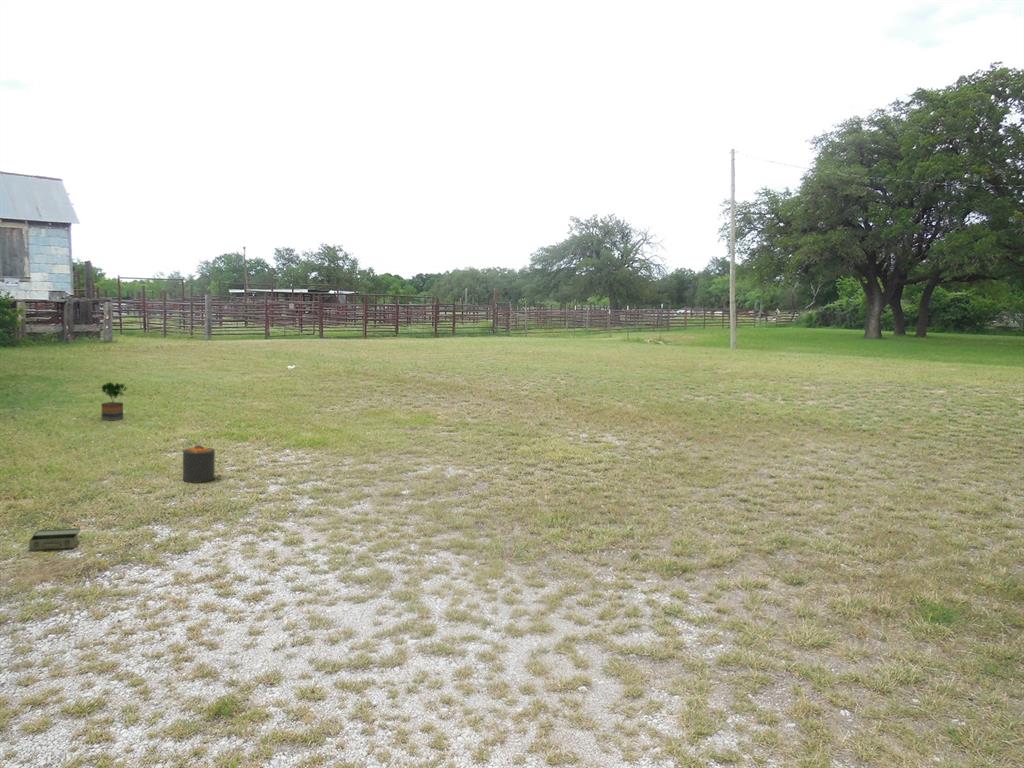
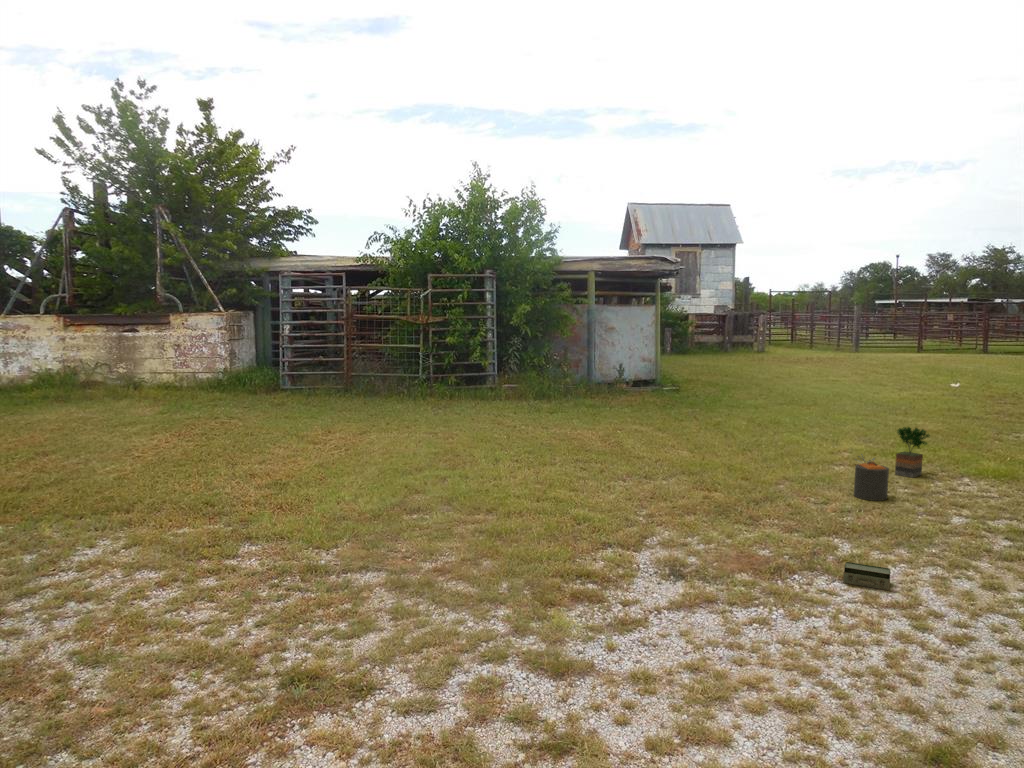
potted tree: present [101,383,127,421] -> present [895,427,930,478]
toolbox: present [29,528,80,550] -> present [843,562,891,590]

